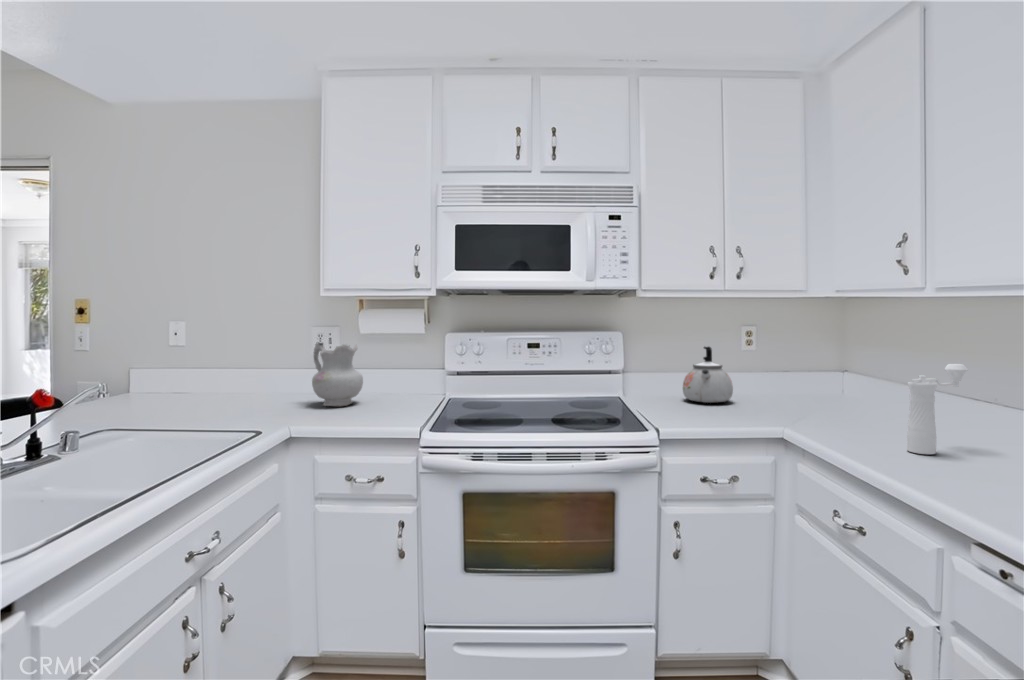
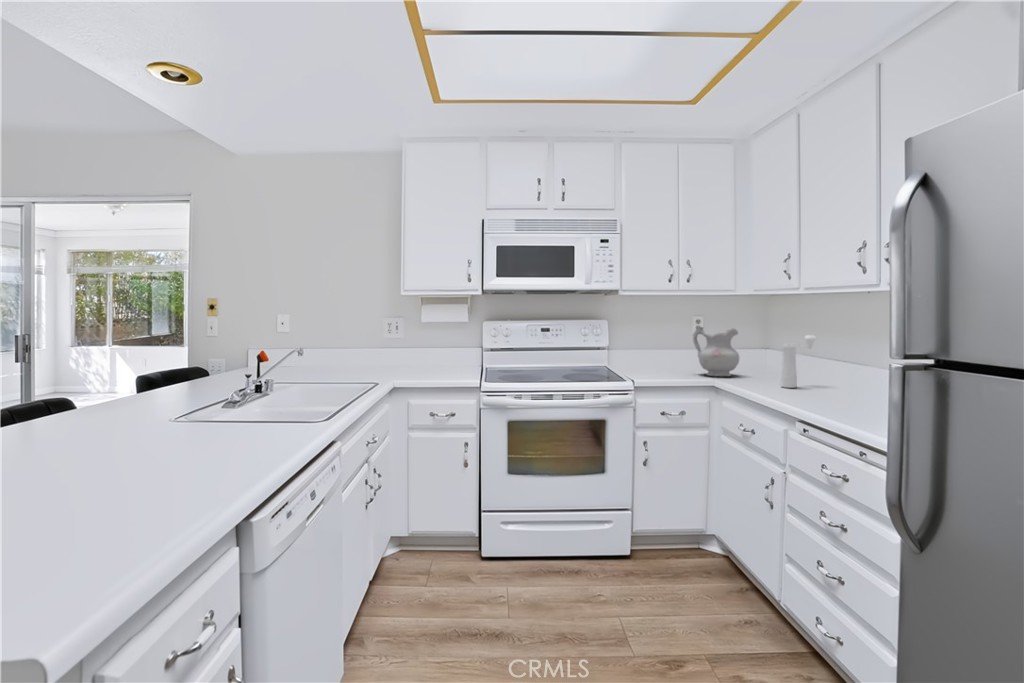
ceramic pitcher: present [312,342,363,407] -> present [693,327,739,376]
kettle: present [683,347,733,403] -> none [651,330,685,368]

